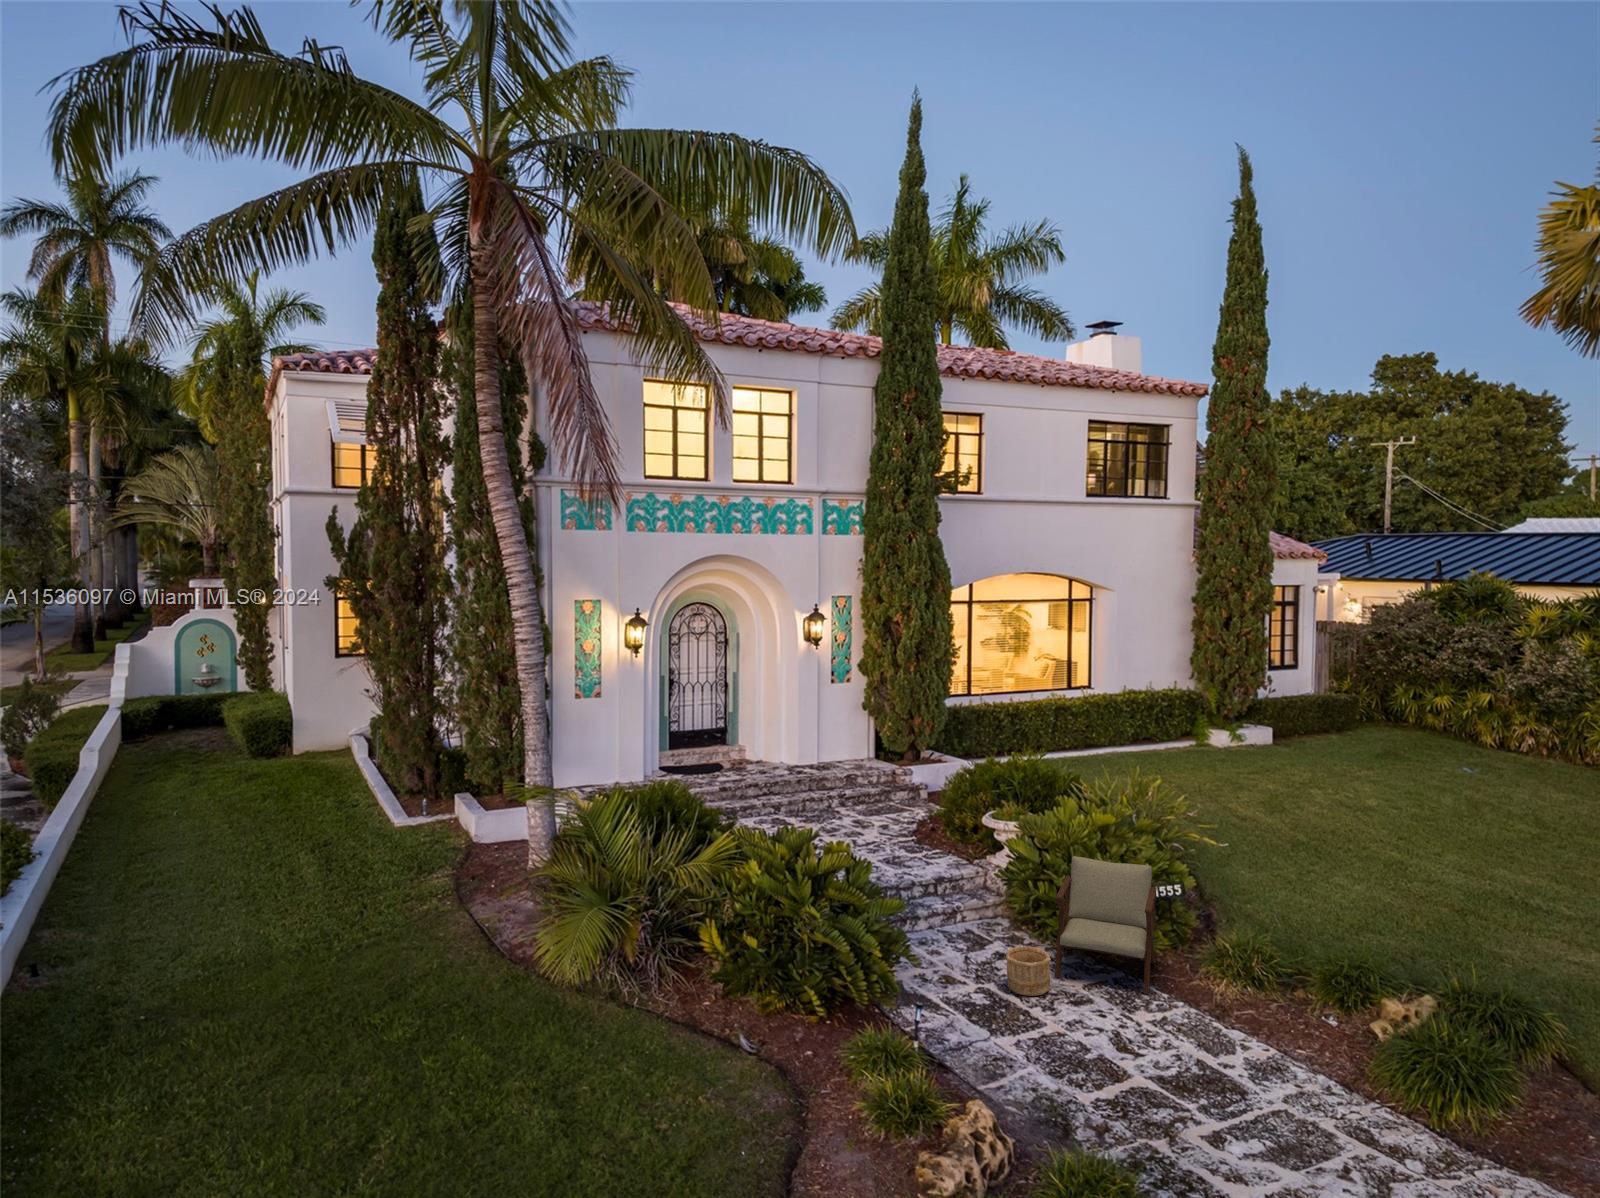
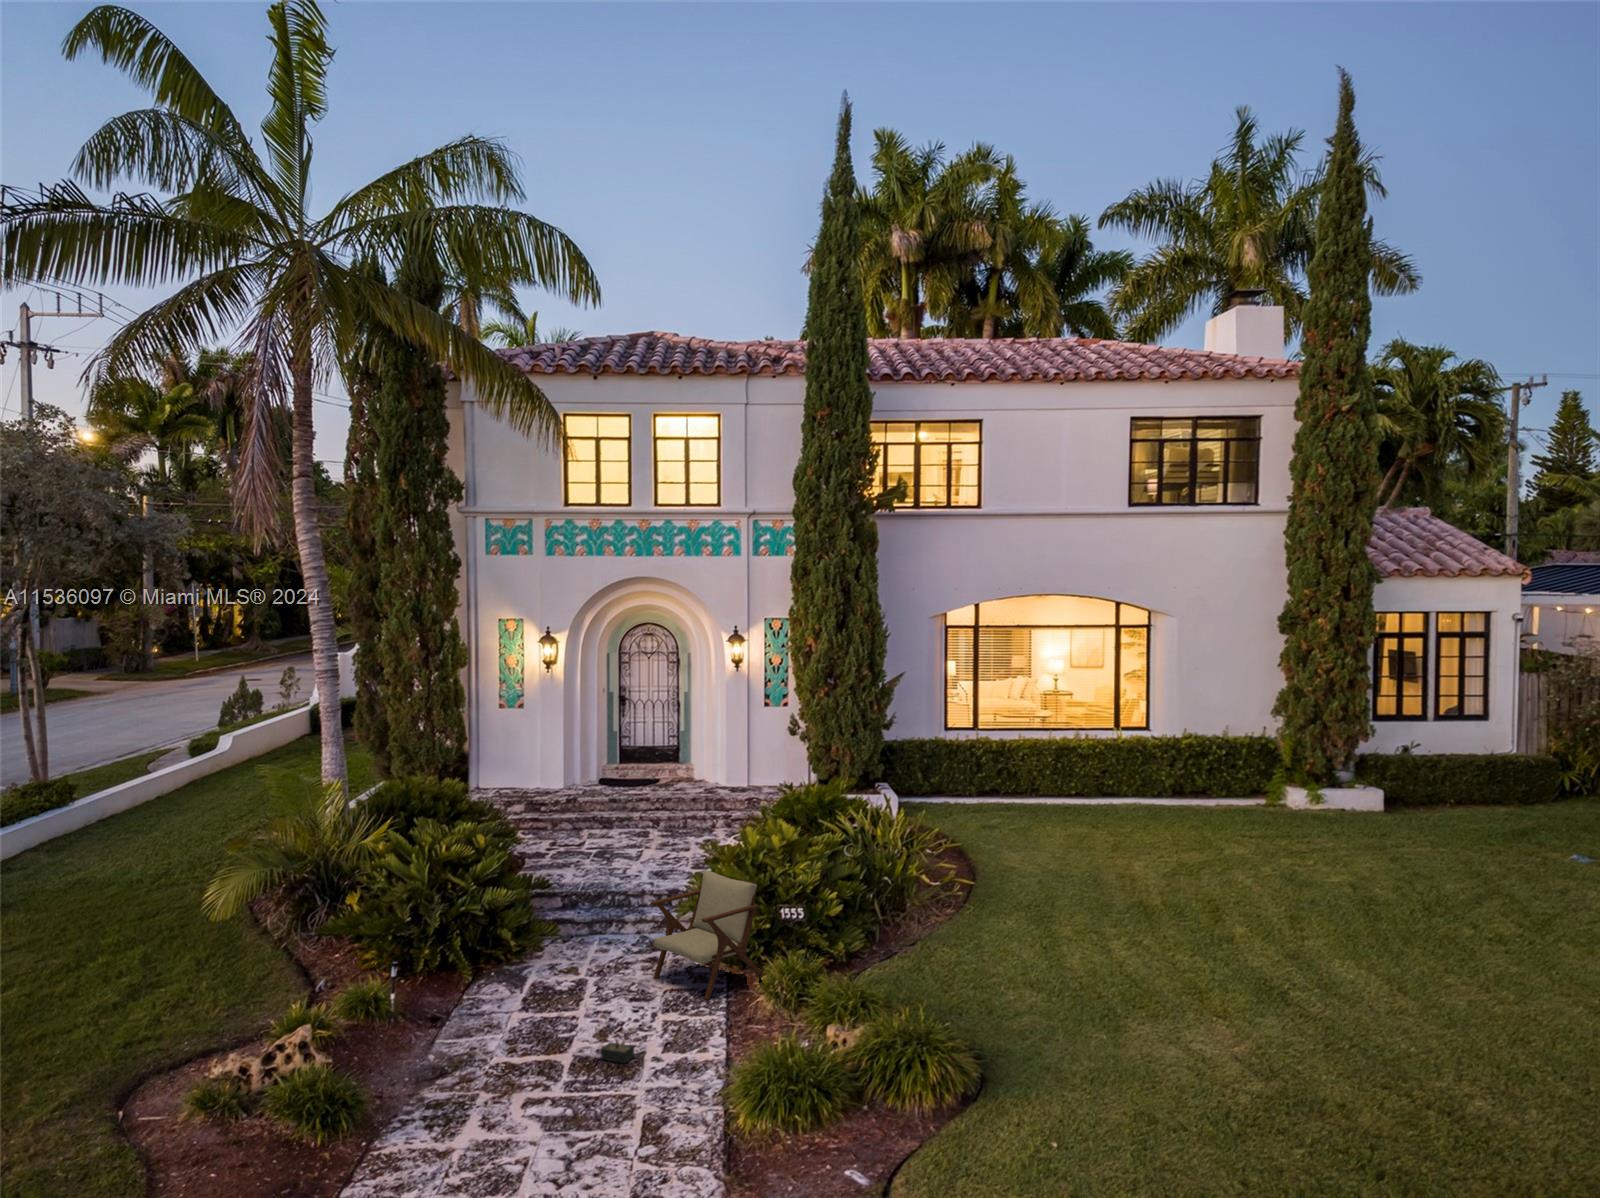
wooden bucket: present [1006,947,1051,996] -> none [594,945,634,987]
decorative plant: none [1171,1033,1227,1087] -> present [594,1015,639,1064]

